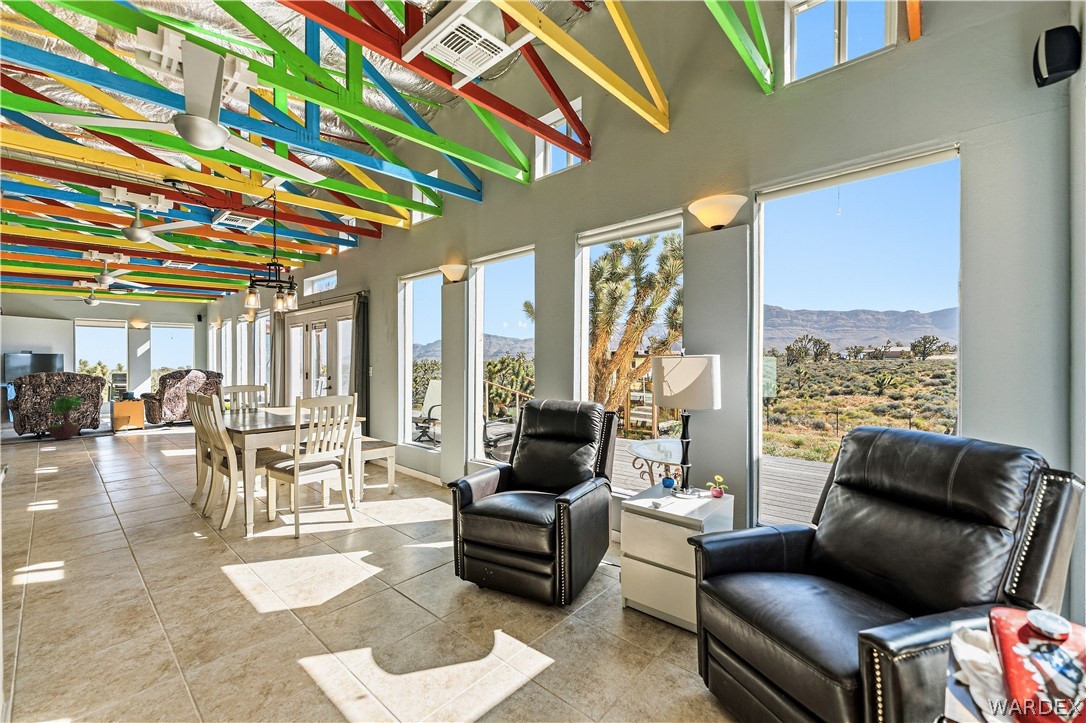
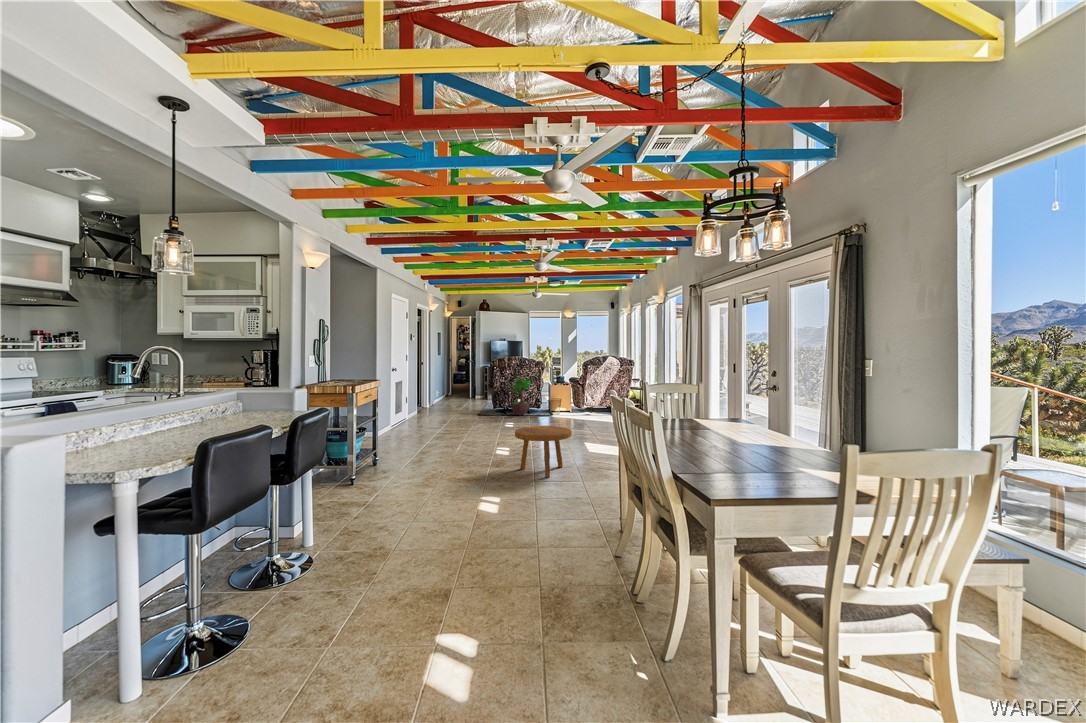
footstool: none [73,433,149,479] -> present [515,426,572,478]

